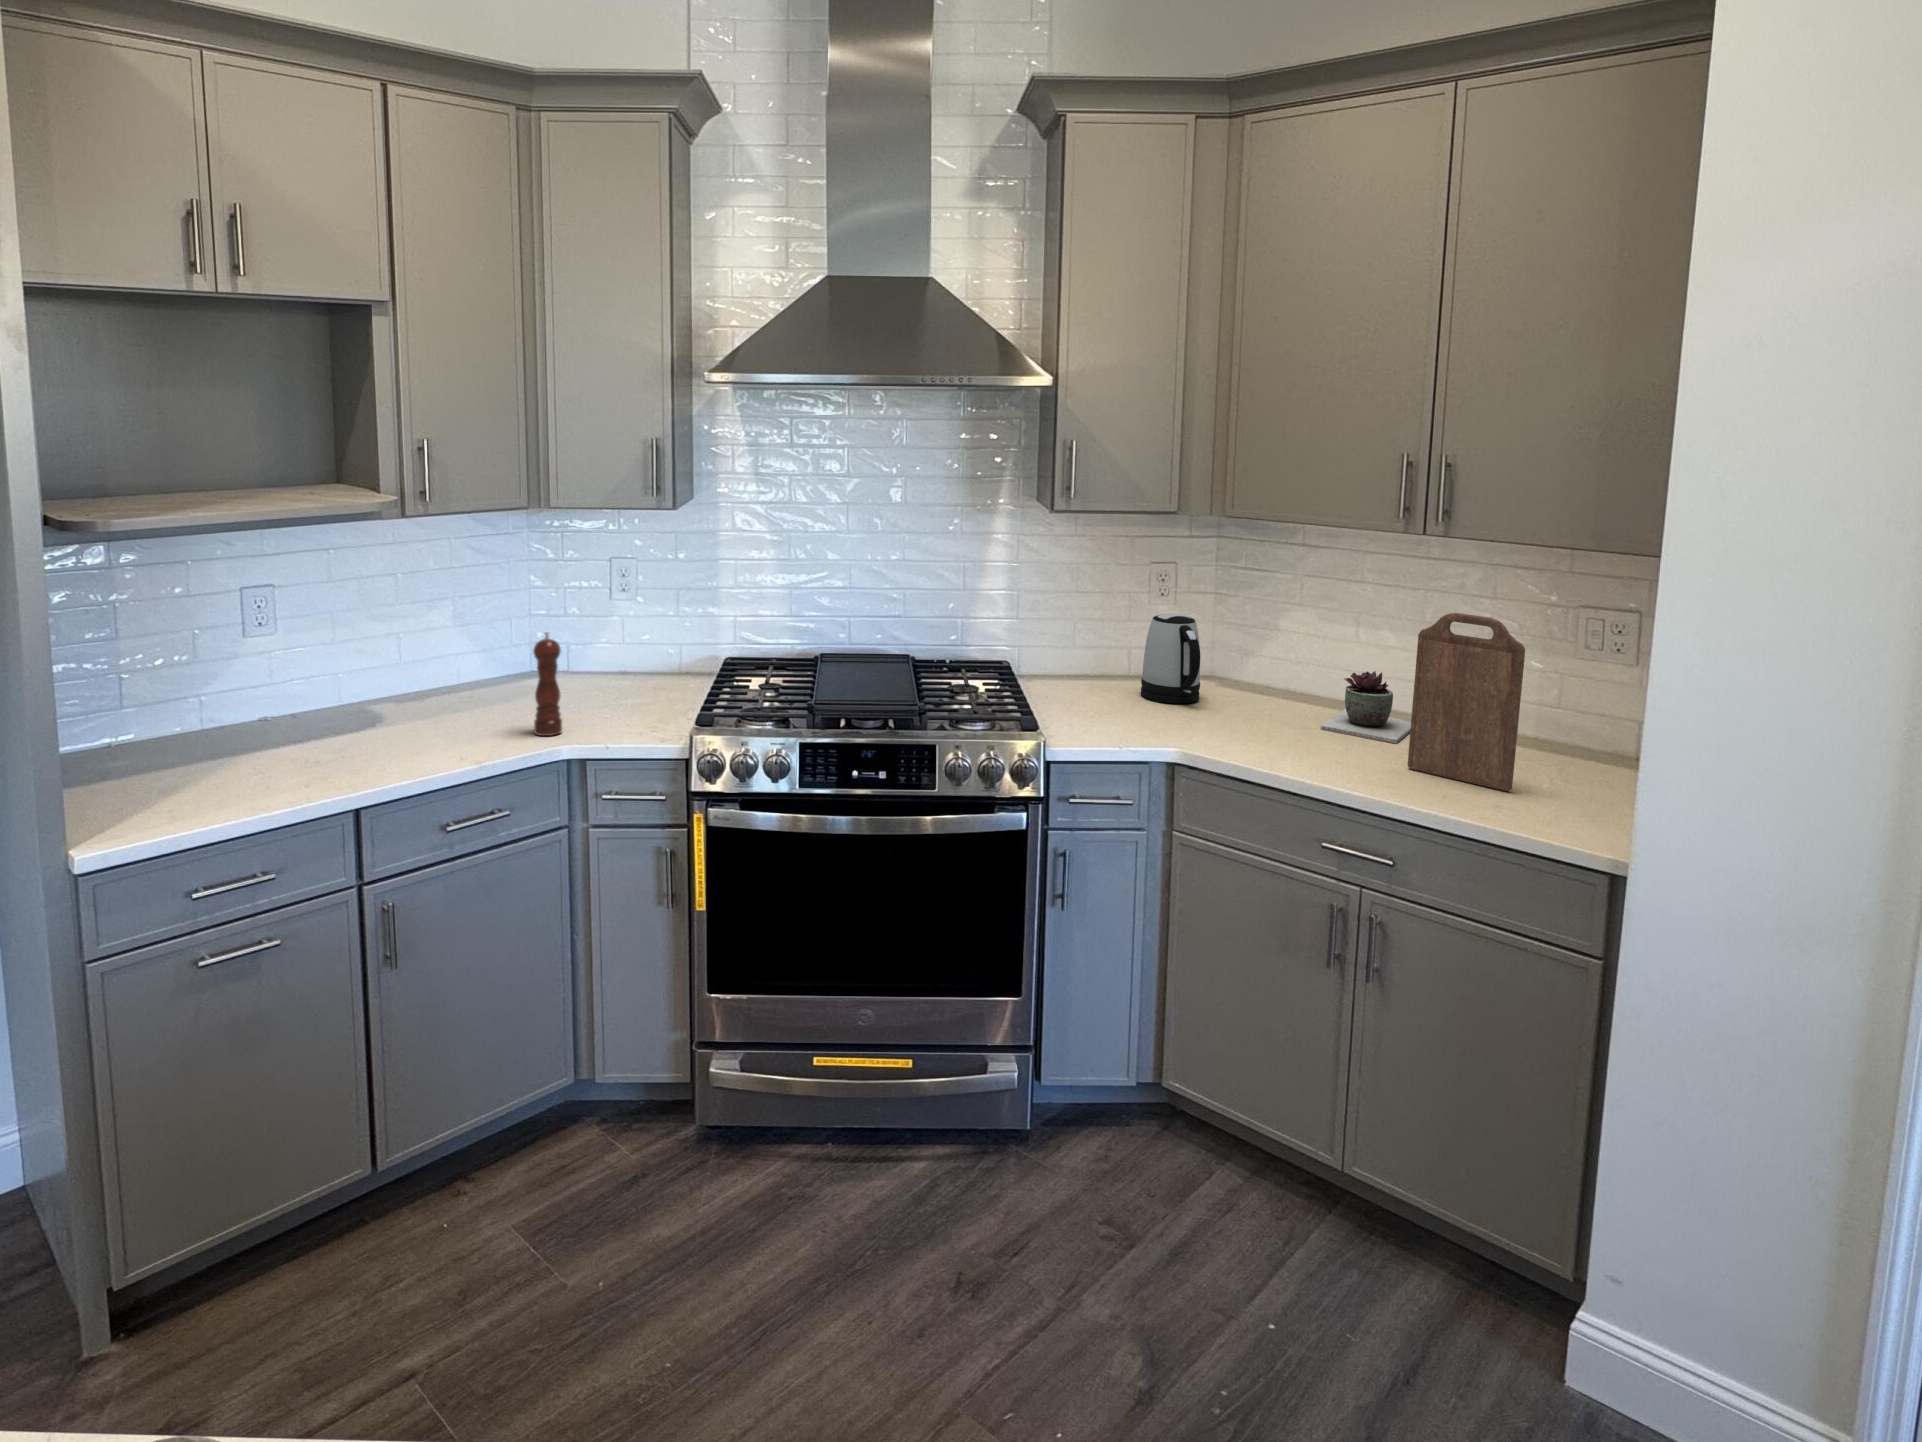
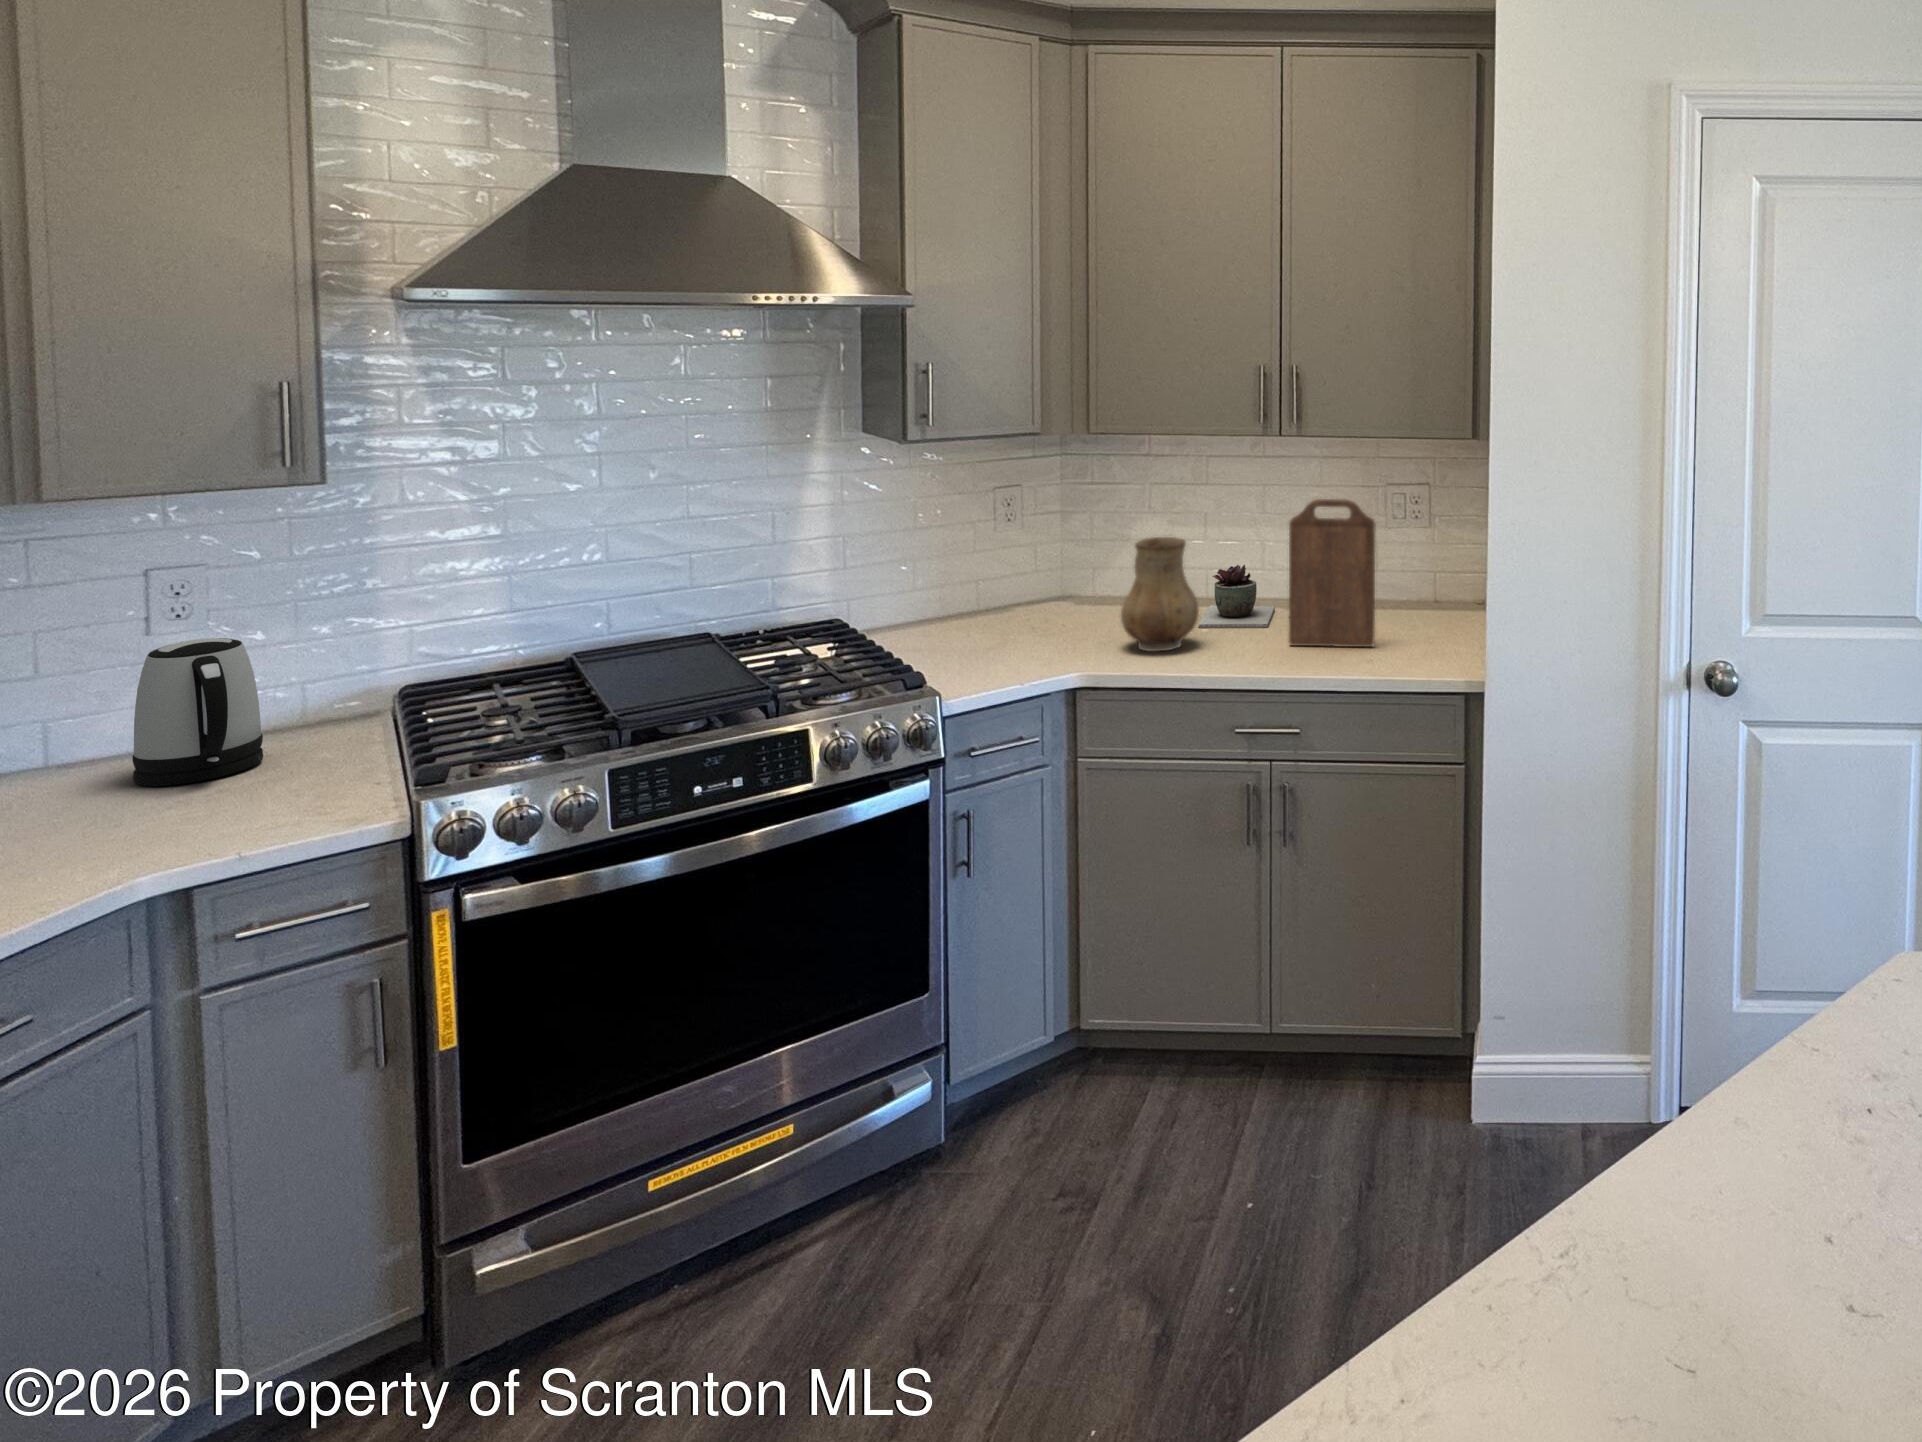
kettle: present [1141,614,1200,703] -> present [132,638,263,786]
ceramic pitcher: none [1231,629,1312,746] -> present [1121,537,1199,651]
pepper mill: present [533,632,562,736] -> none [64,695,133,866]

